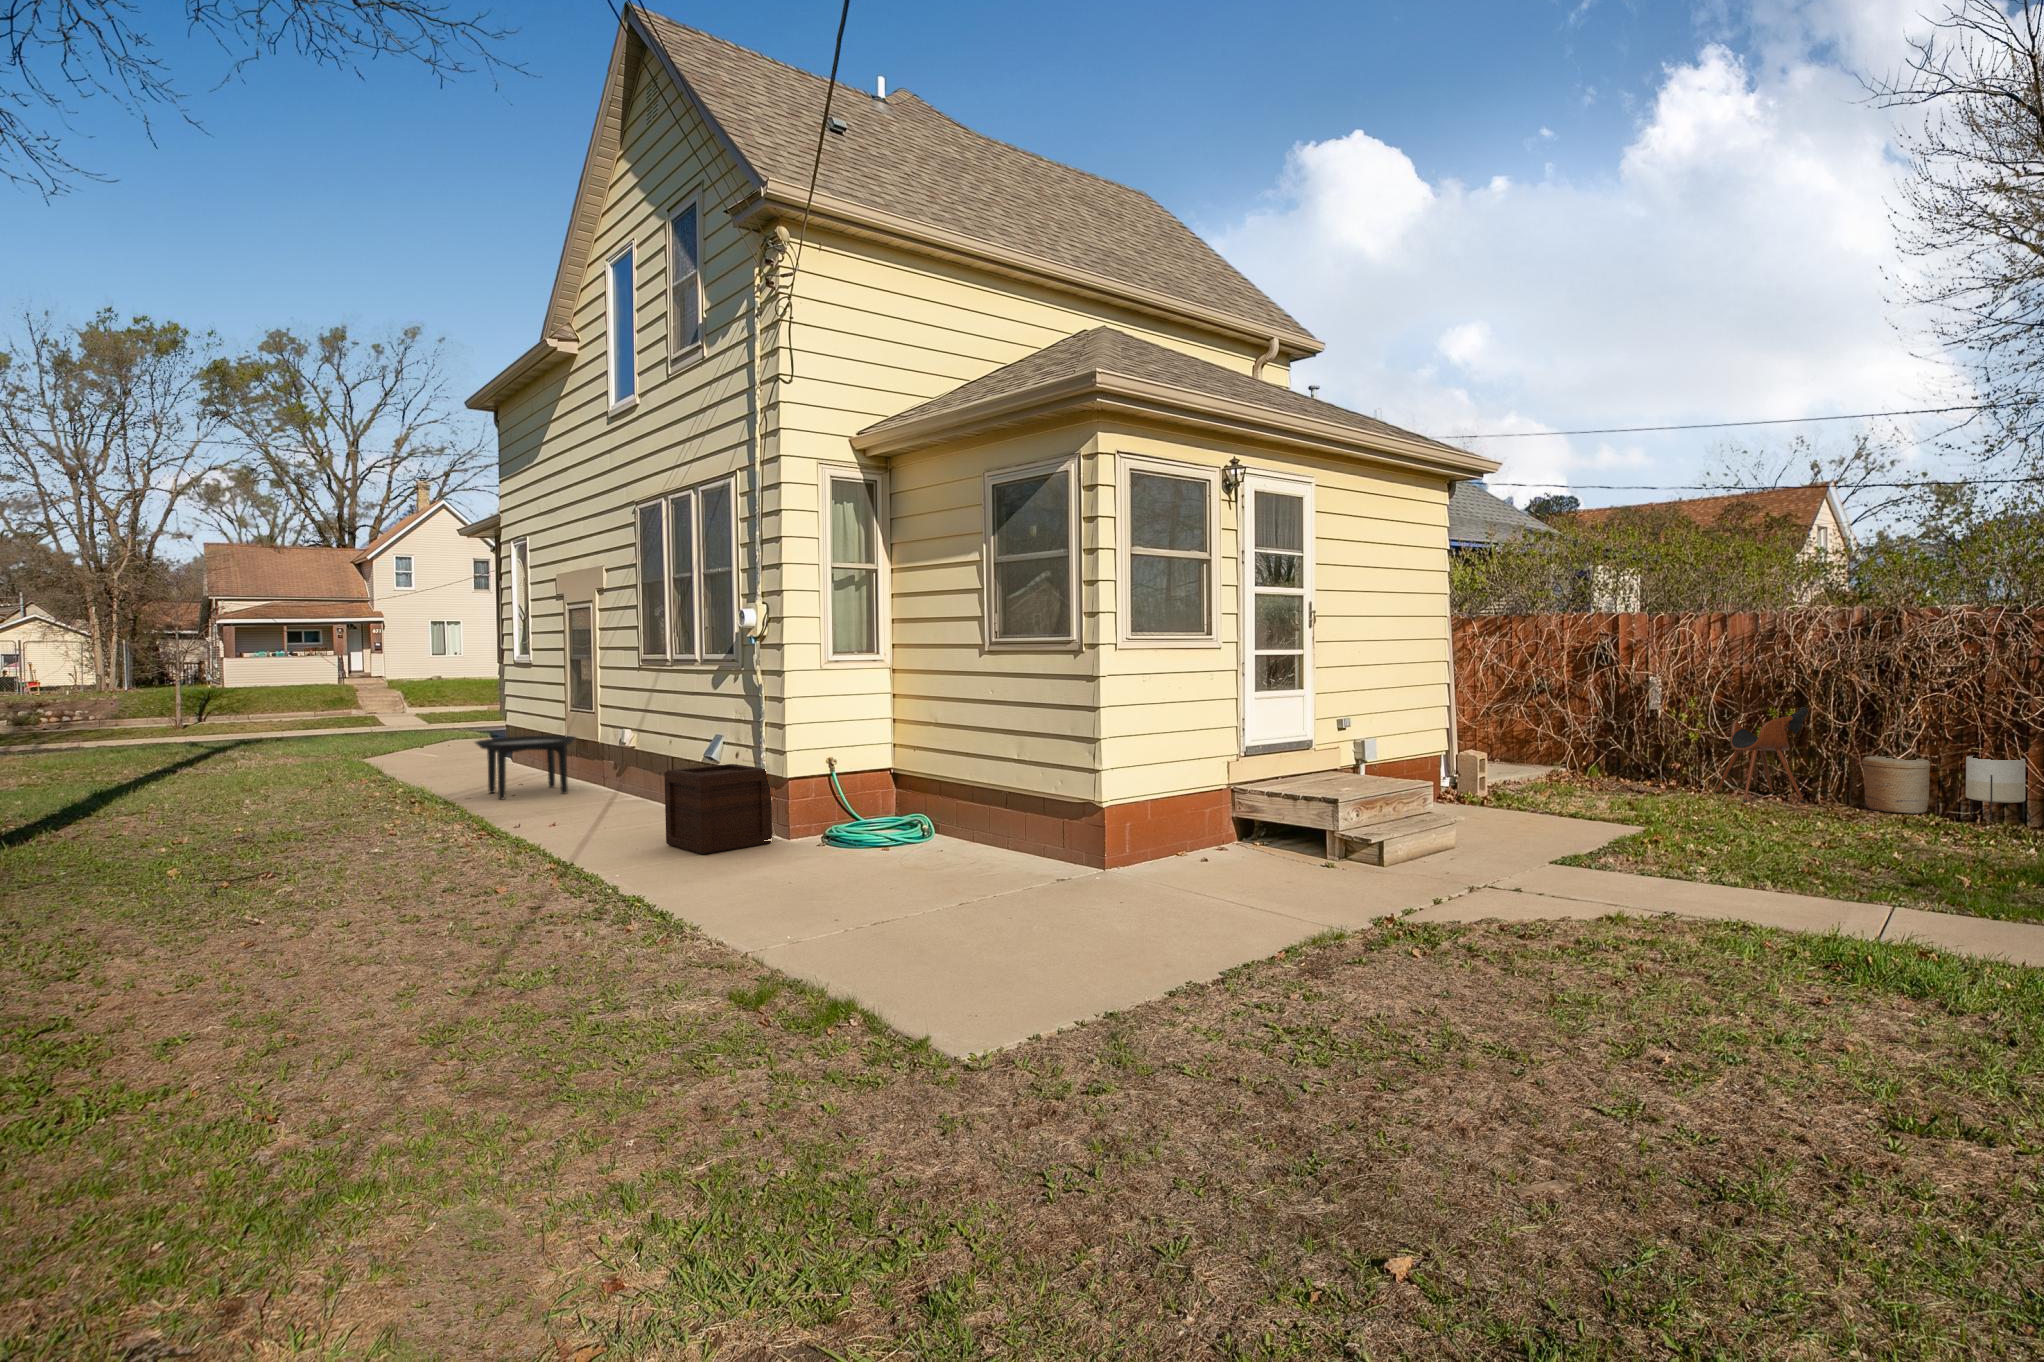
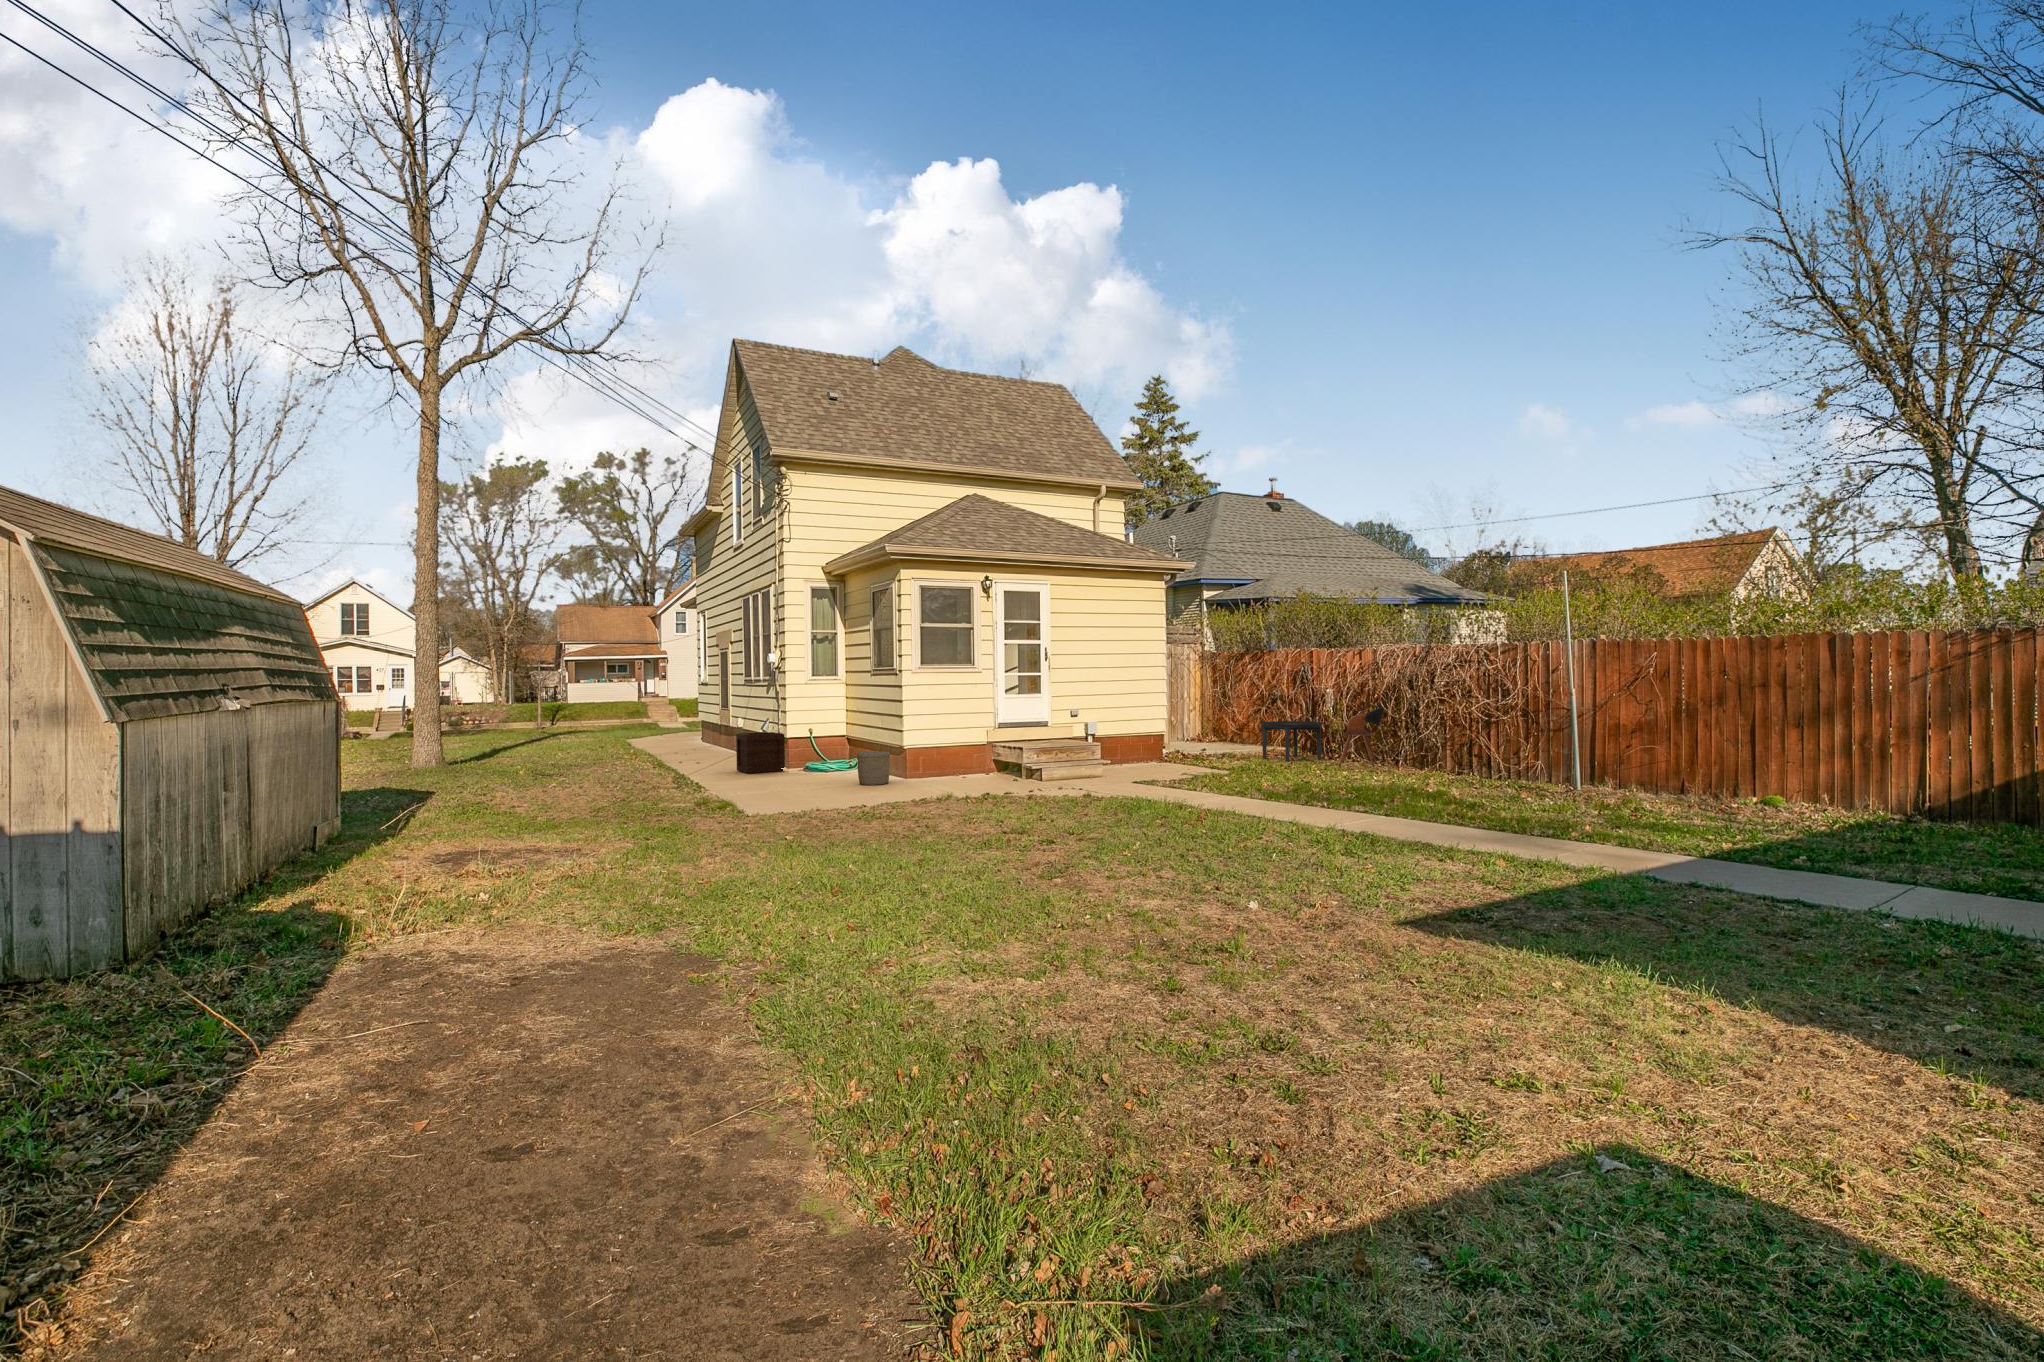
round table: present [475,735,576,799] -> present [1259,721,1323,761]
woven basket: present [1862,756,1930,814] -> present [857,751,890,785]
planter: present [1966,756,2025,820] -> none [1440,737,1470,774]

